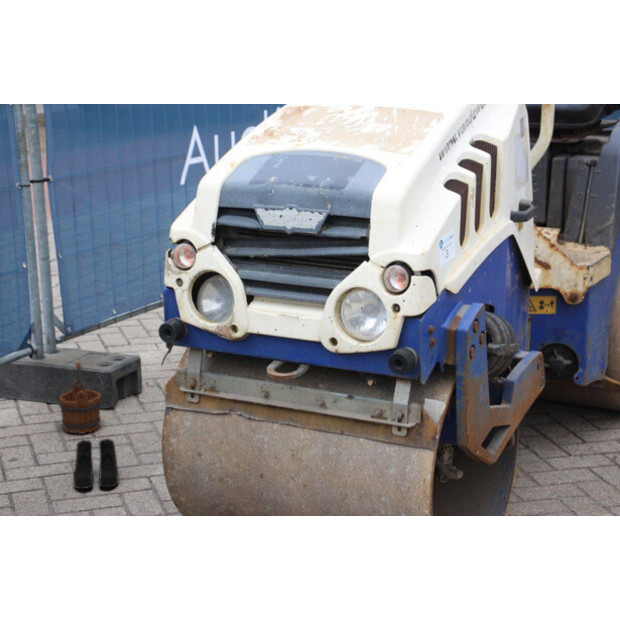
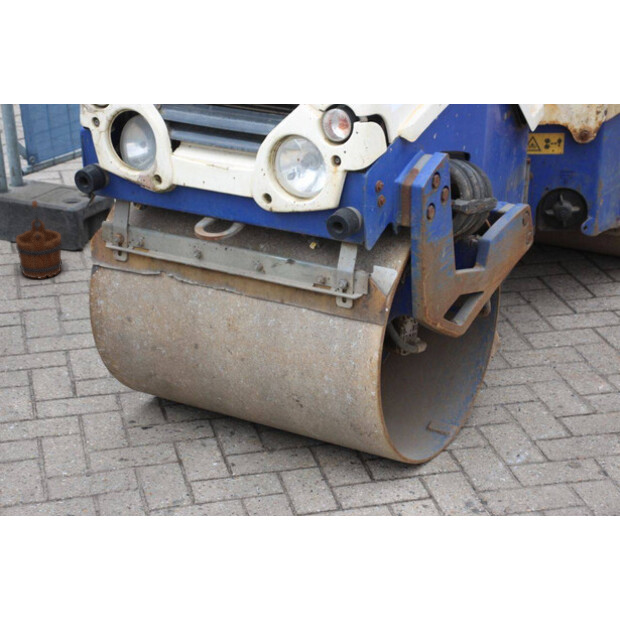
boots: present [74,439,118,489] -> none [22,287,72,342]

